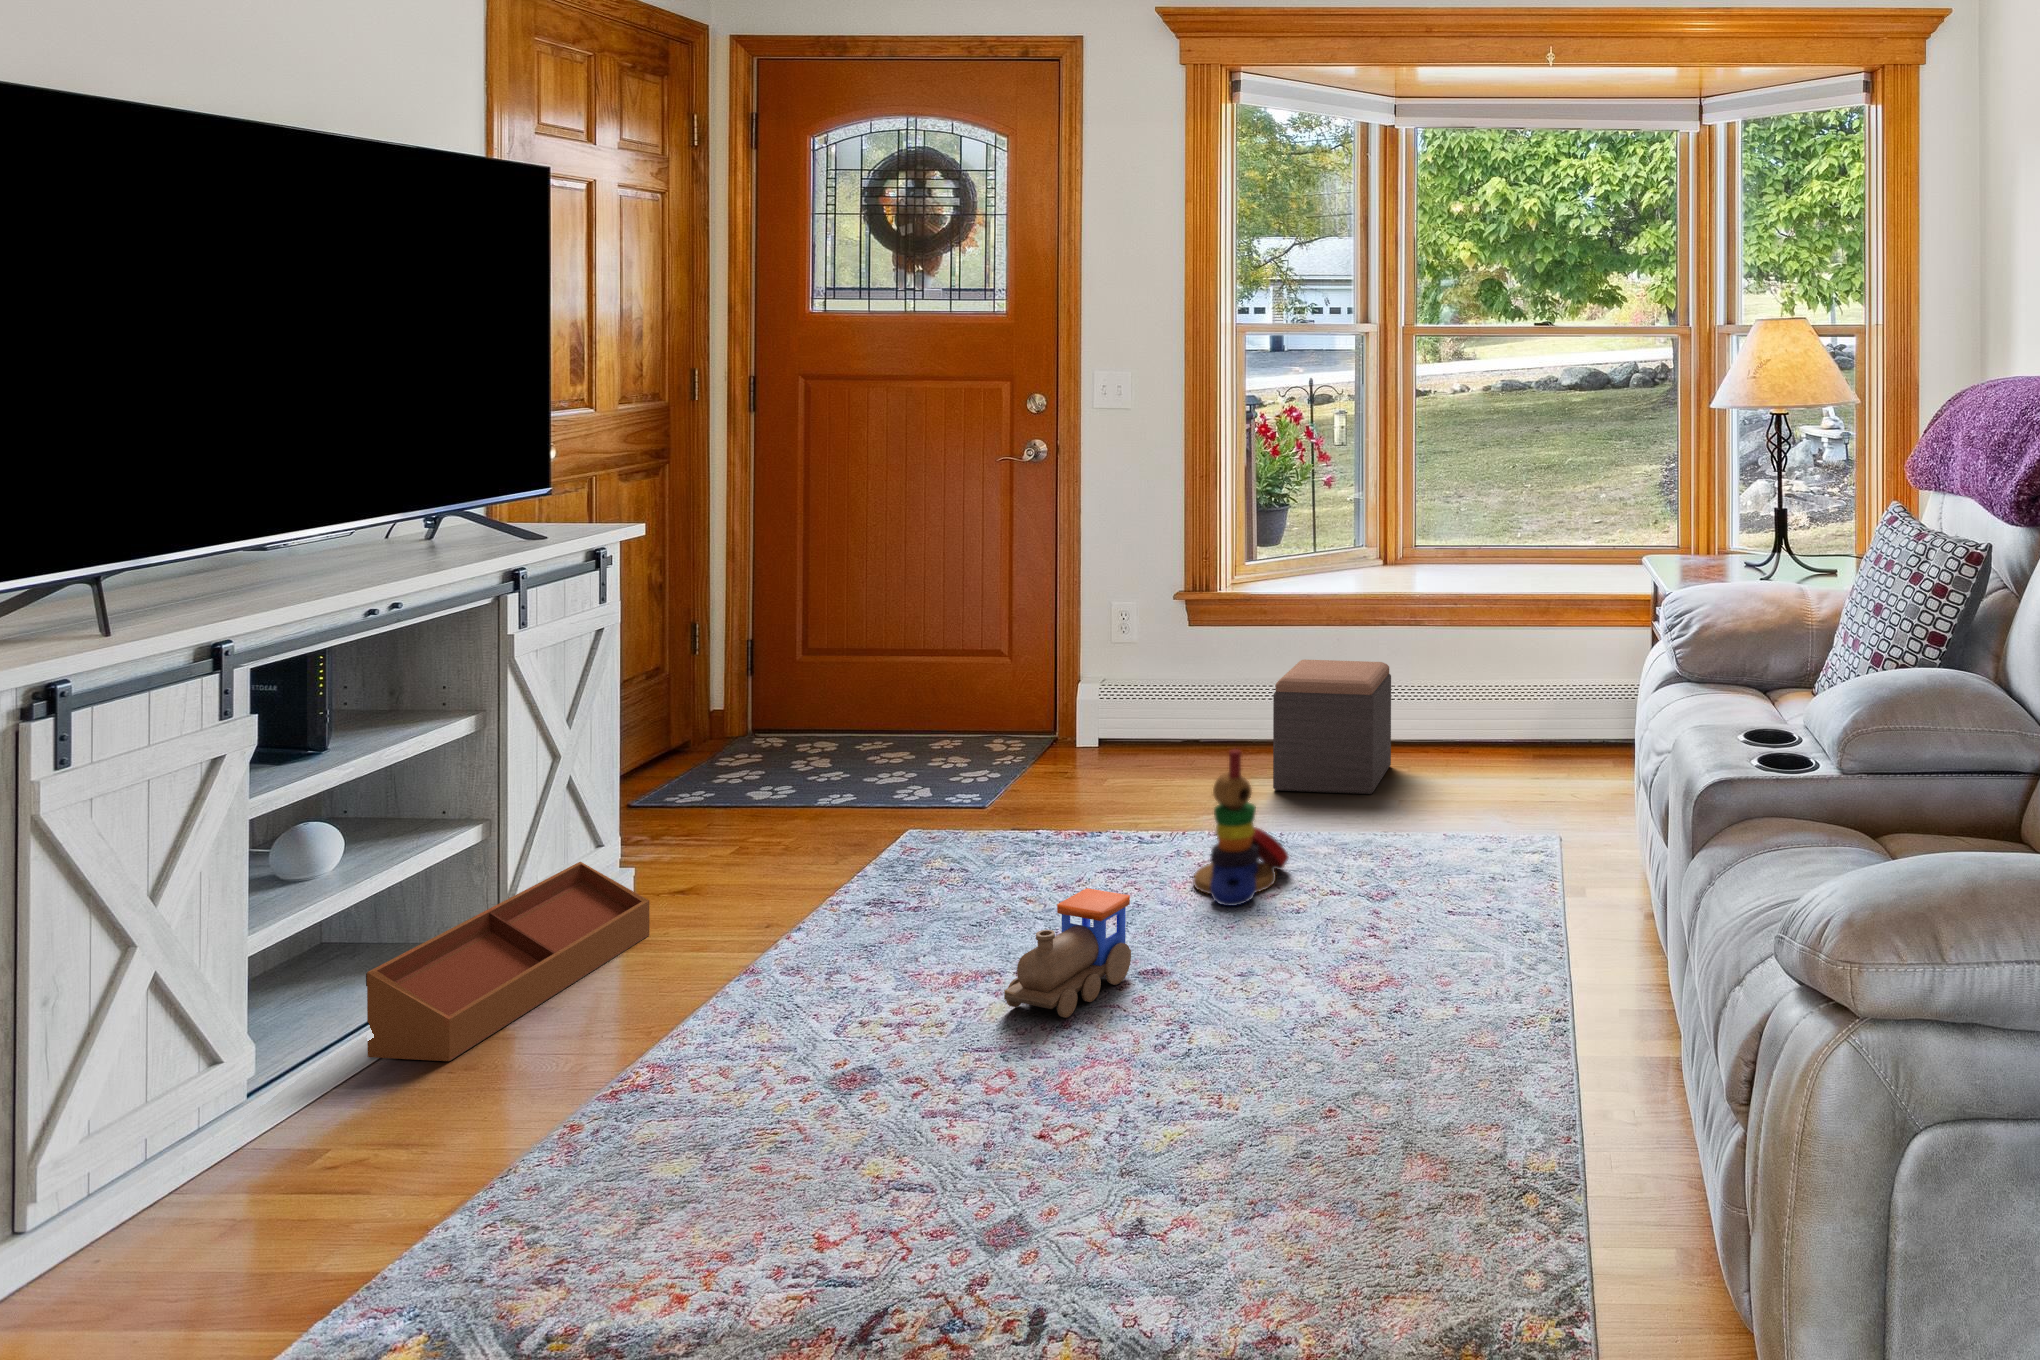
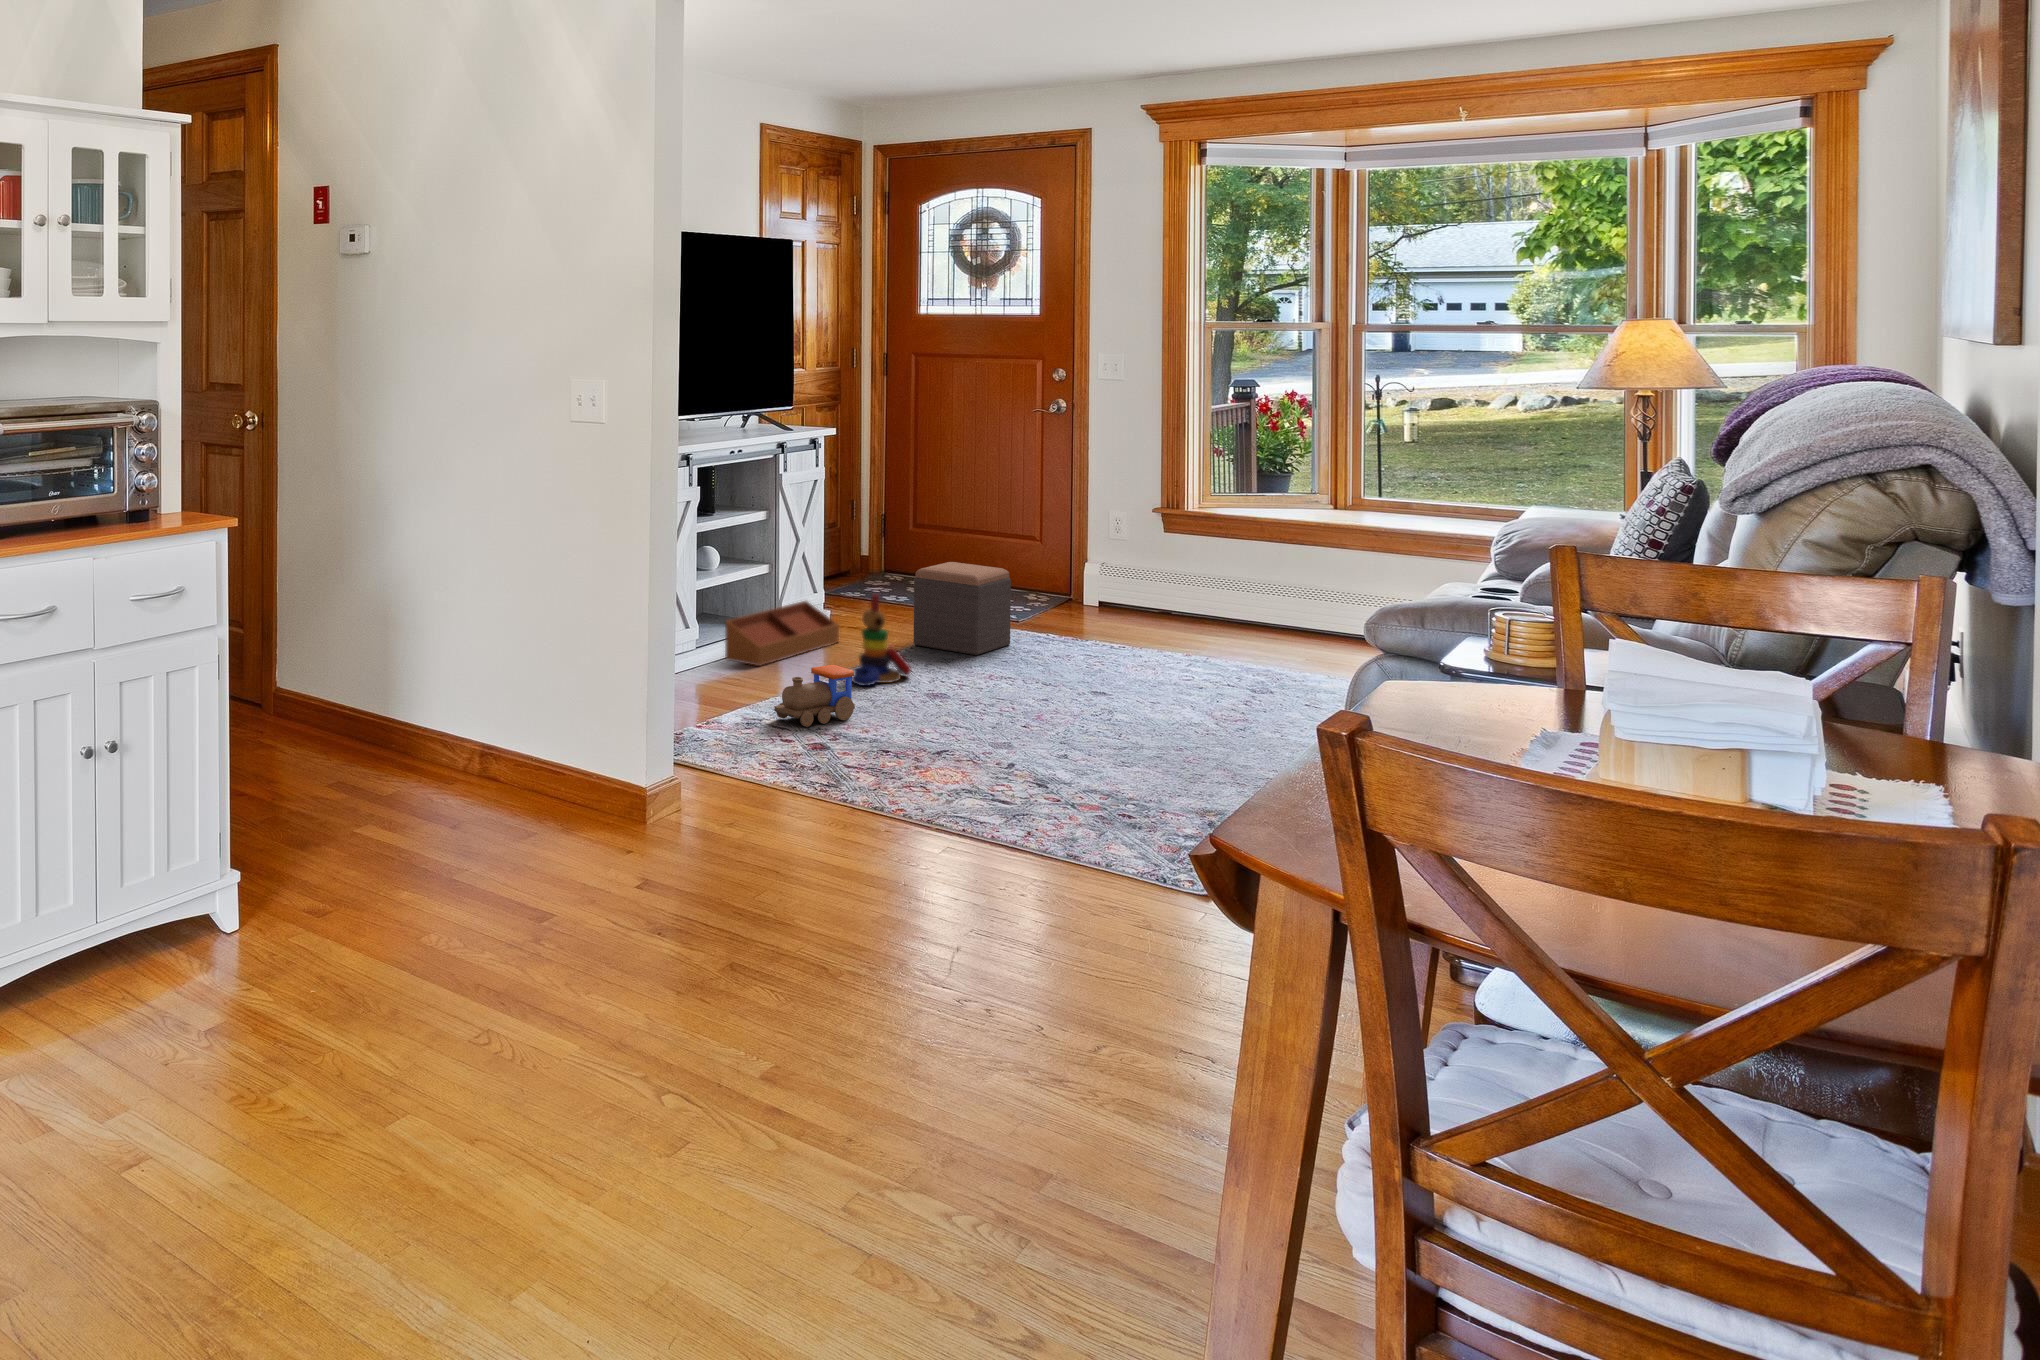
footstool: present [1273,659,1391,794] -> present [914,562,1011,655]
stacking toy: present [1193,750,1289,906] -> present [851,594,912,686]
toy train: present [1004,888,1131,1018] -> present [774,665,855,727]

